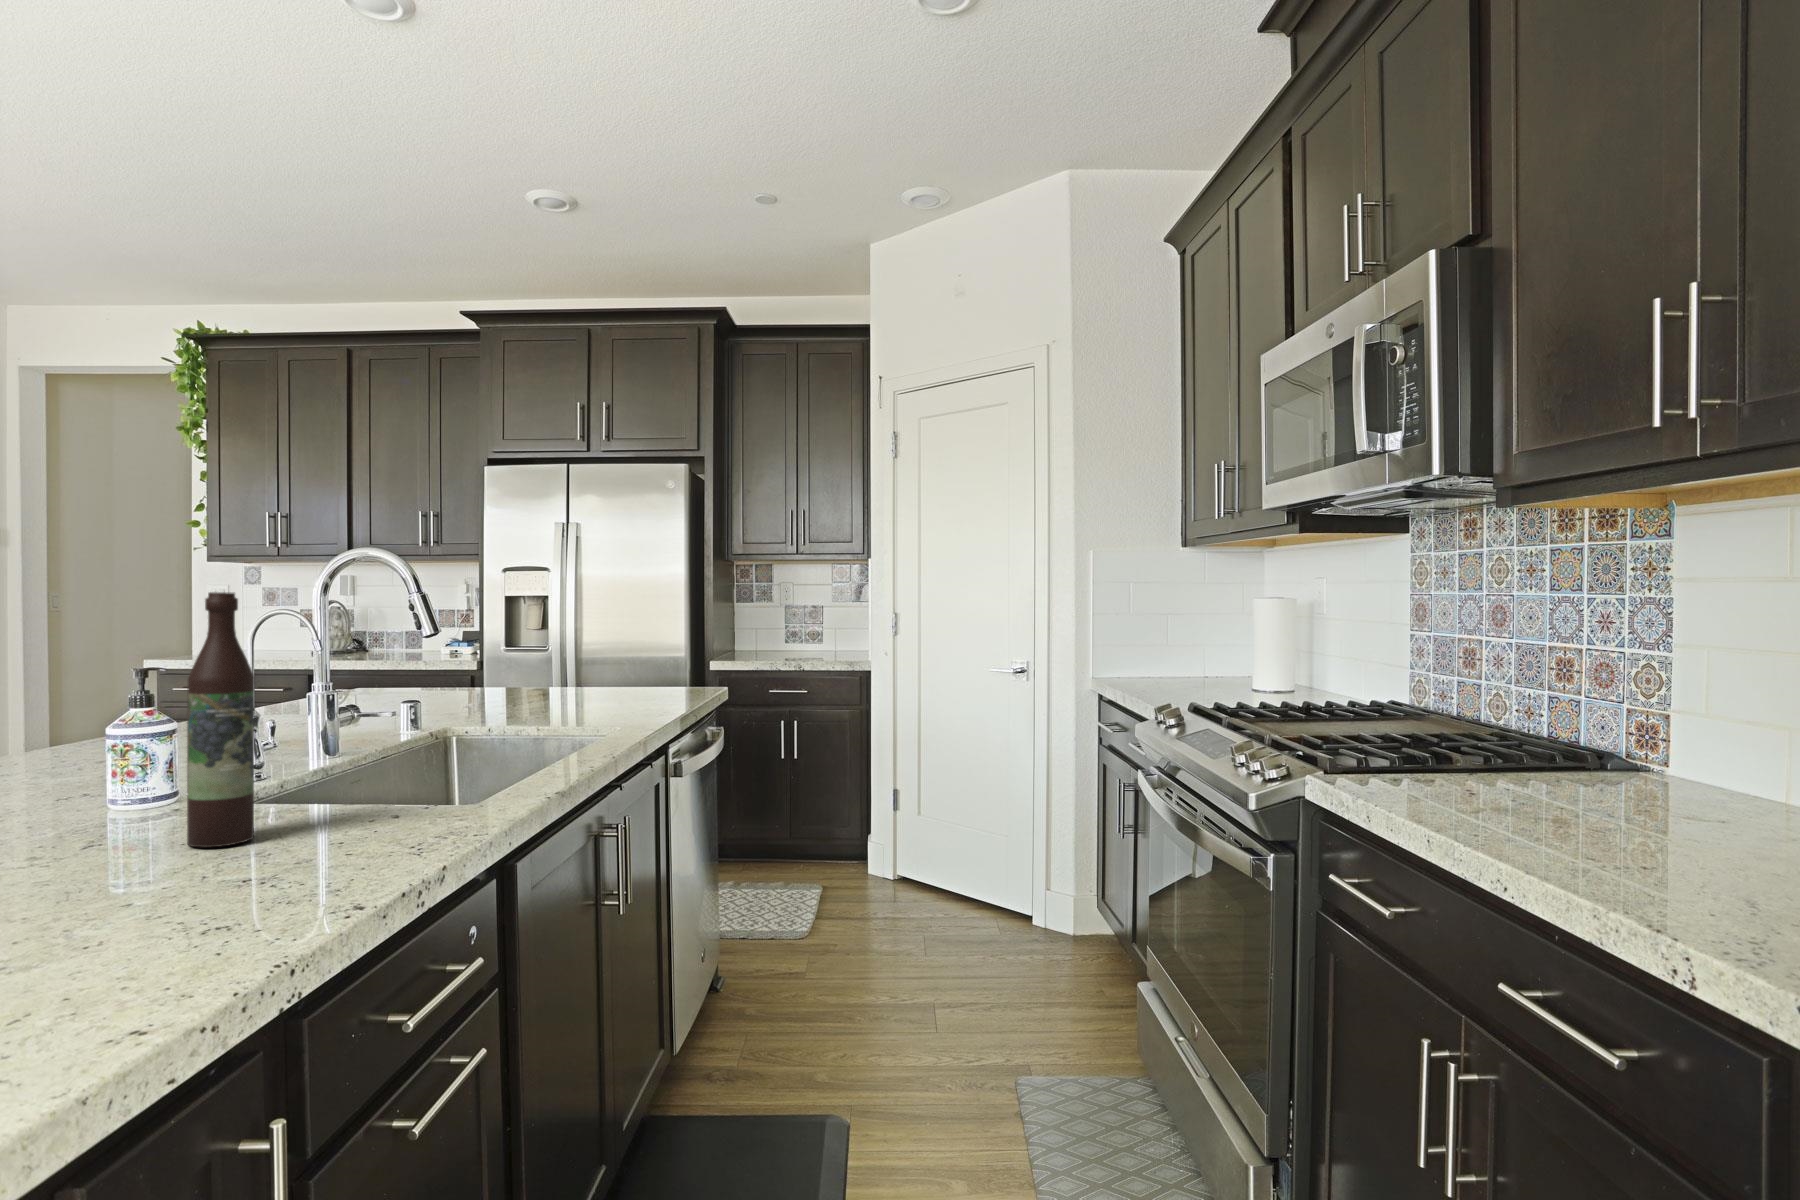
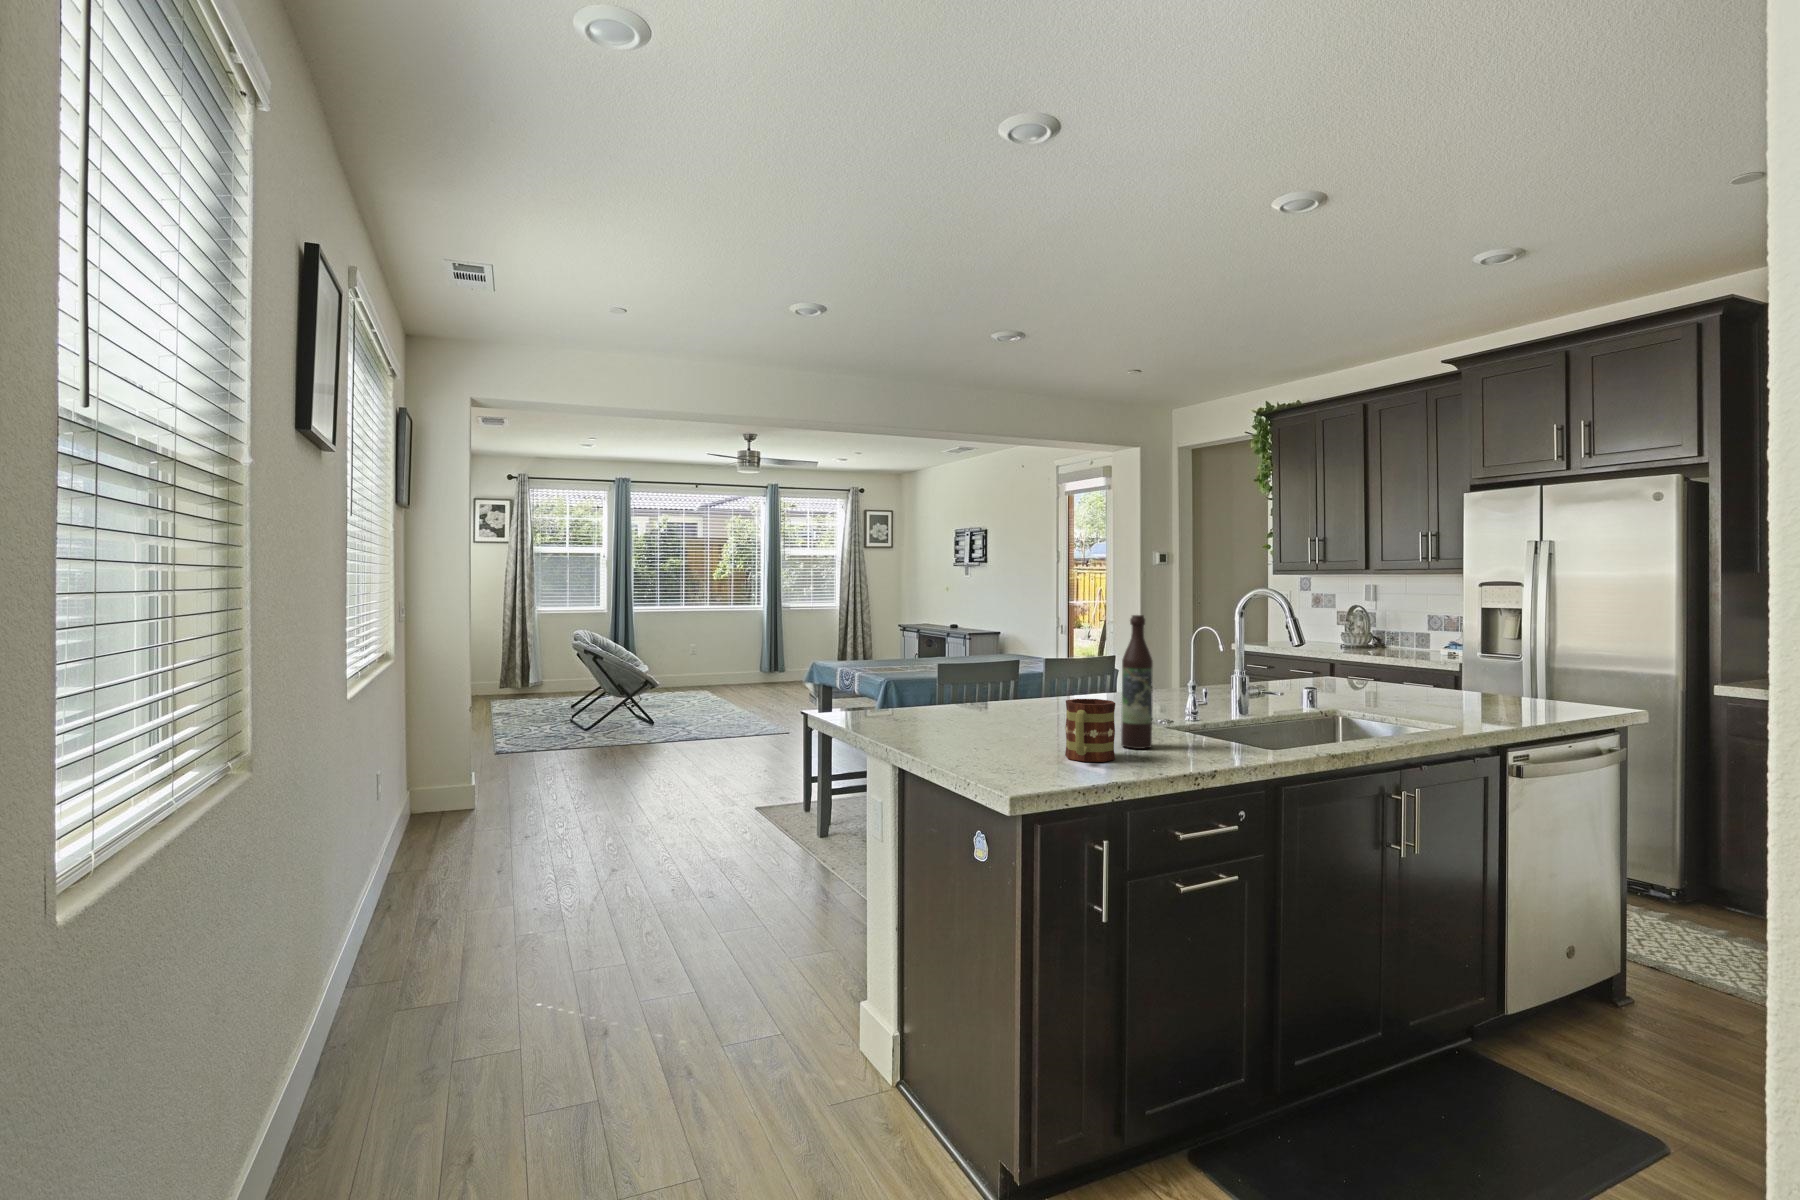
mug: none [81,761,211,901] -> present [1065,699,1115,762]

